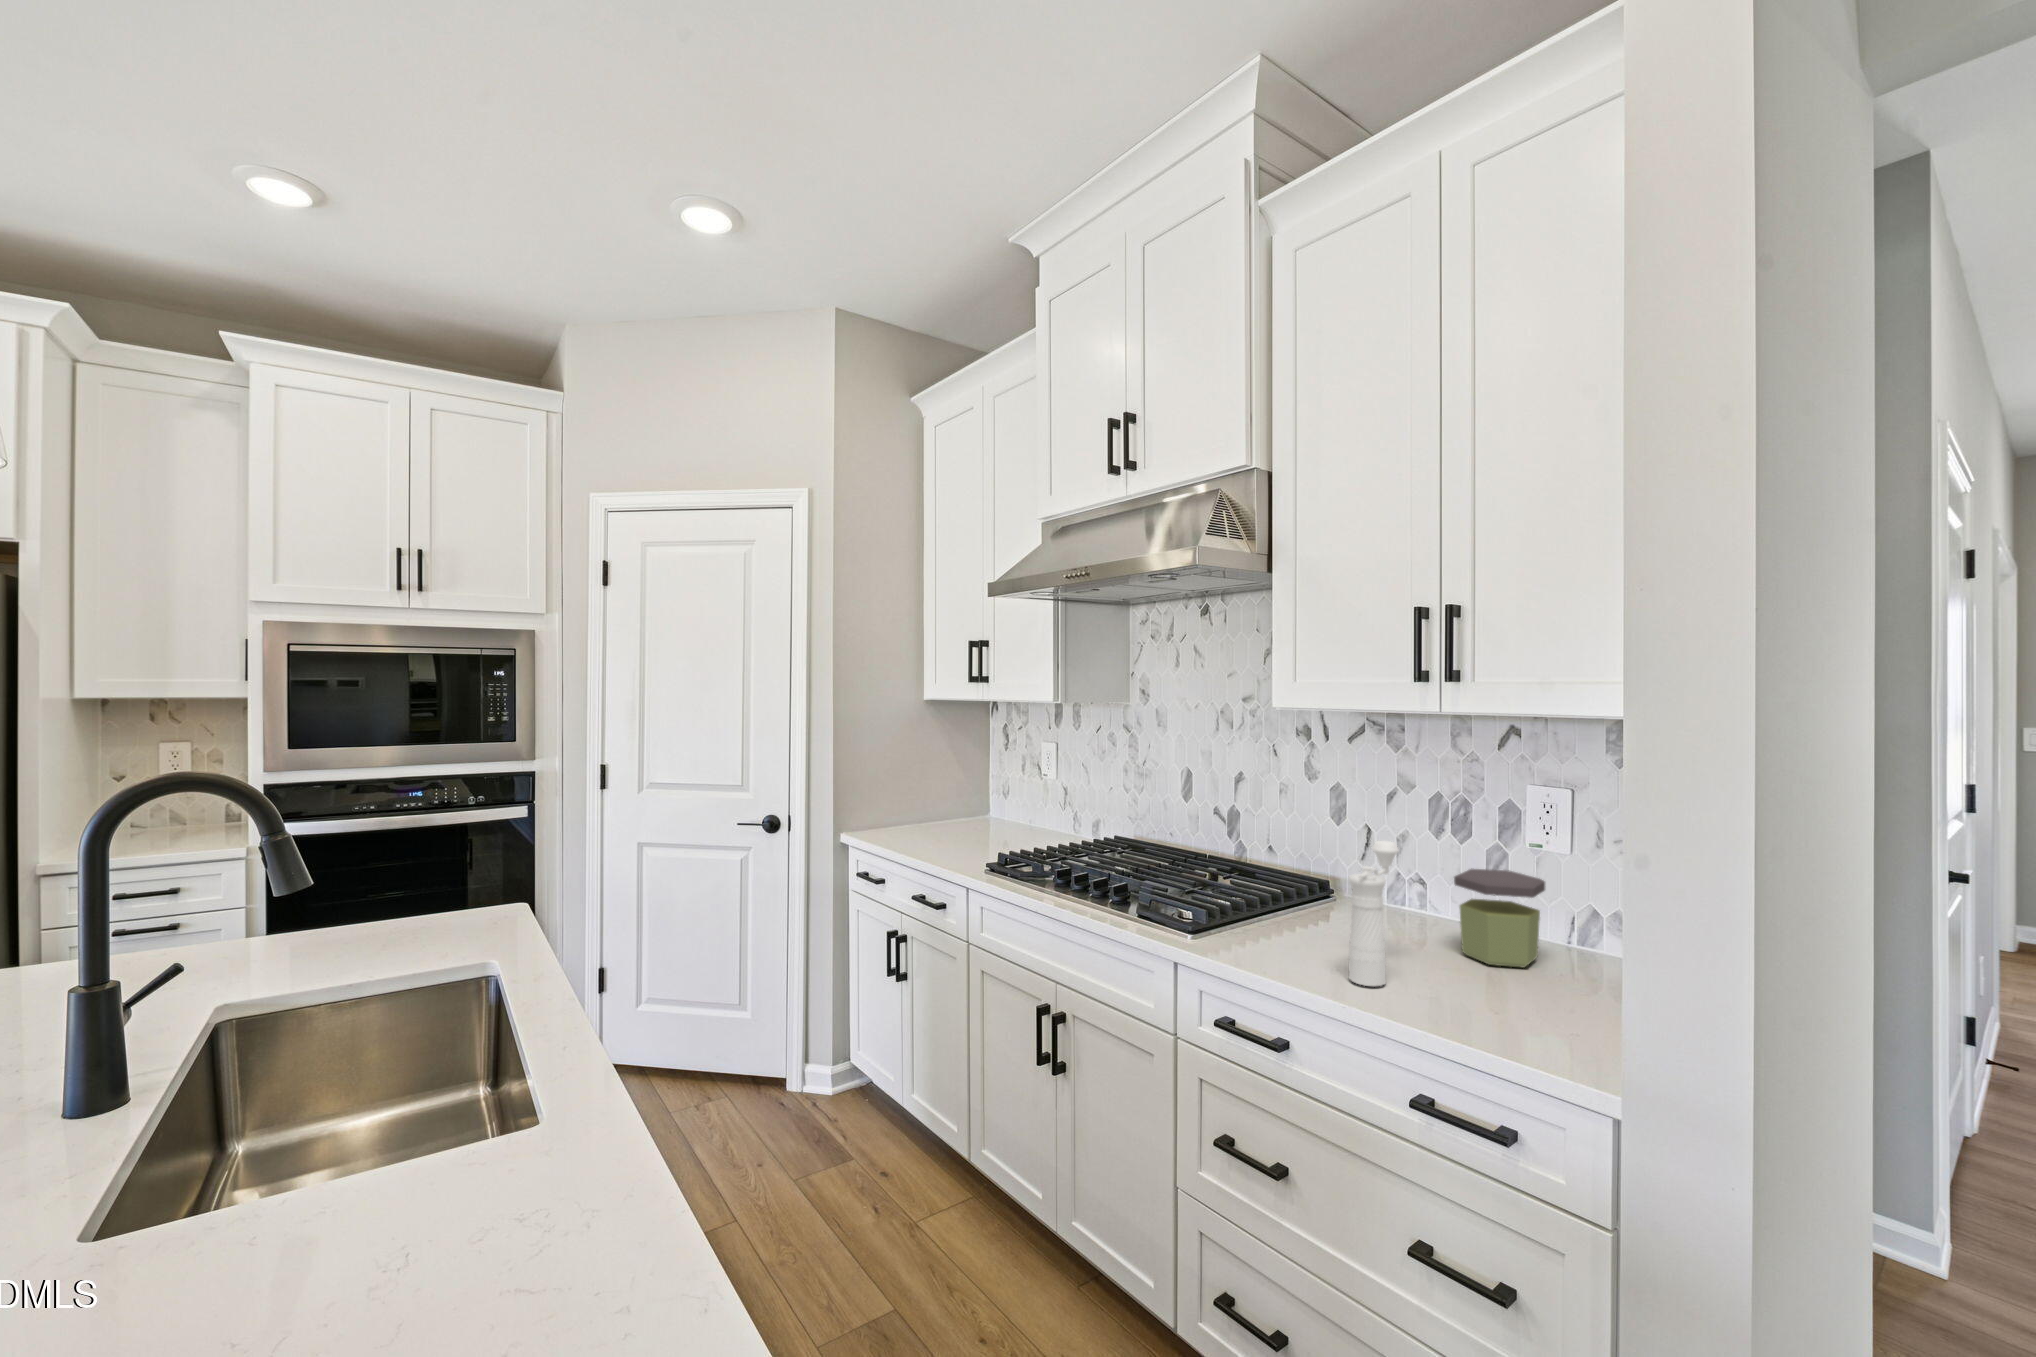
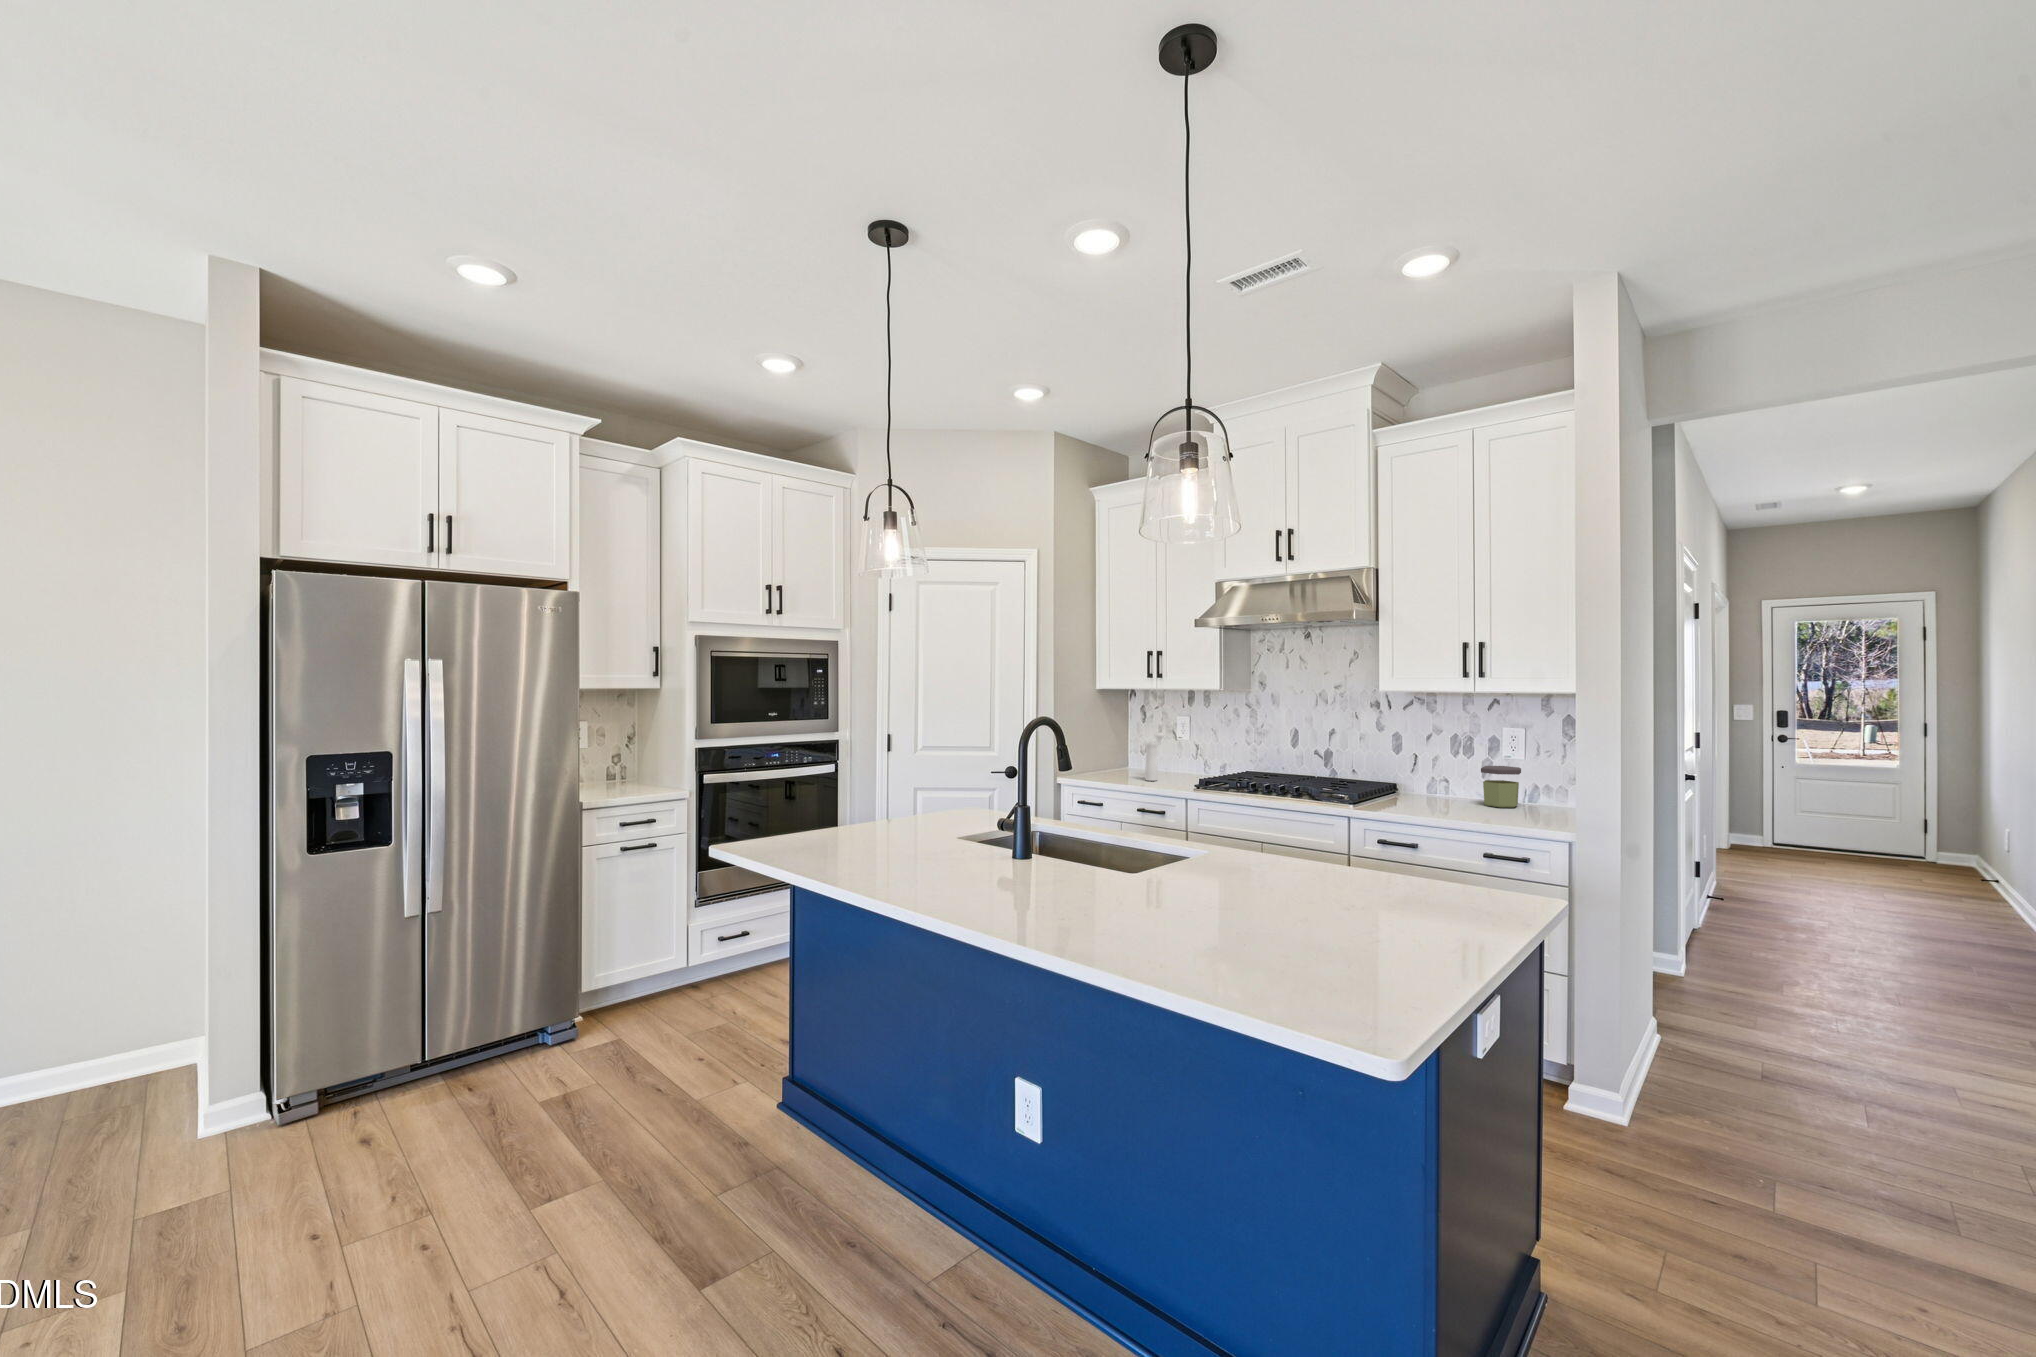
pepper mill: present [1349,841,1399,986] -> present [1145,732,1164,781]

